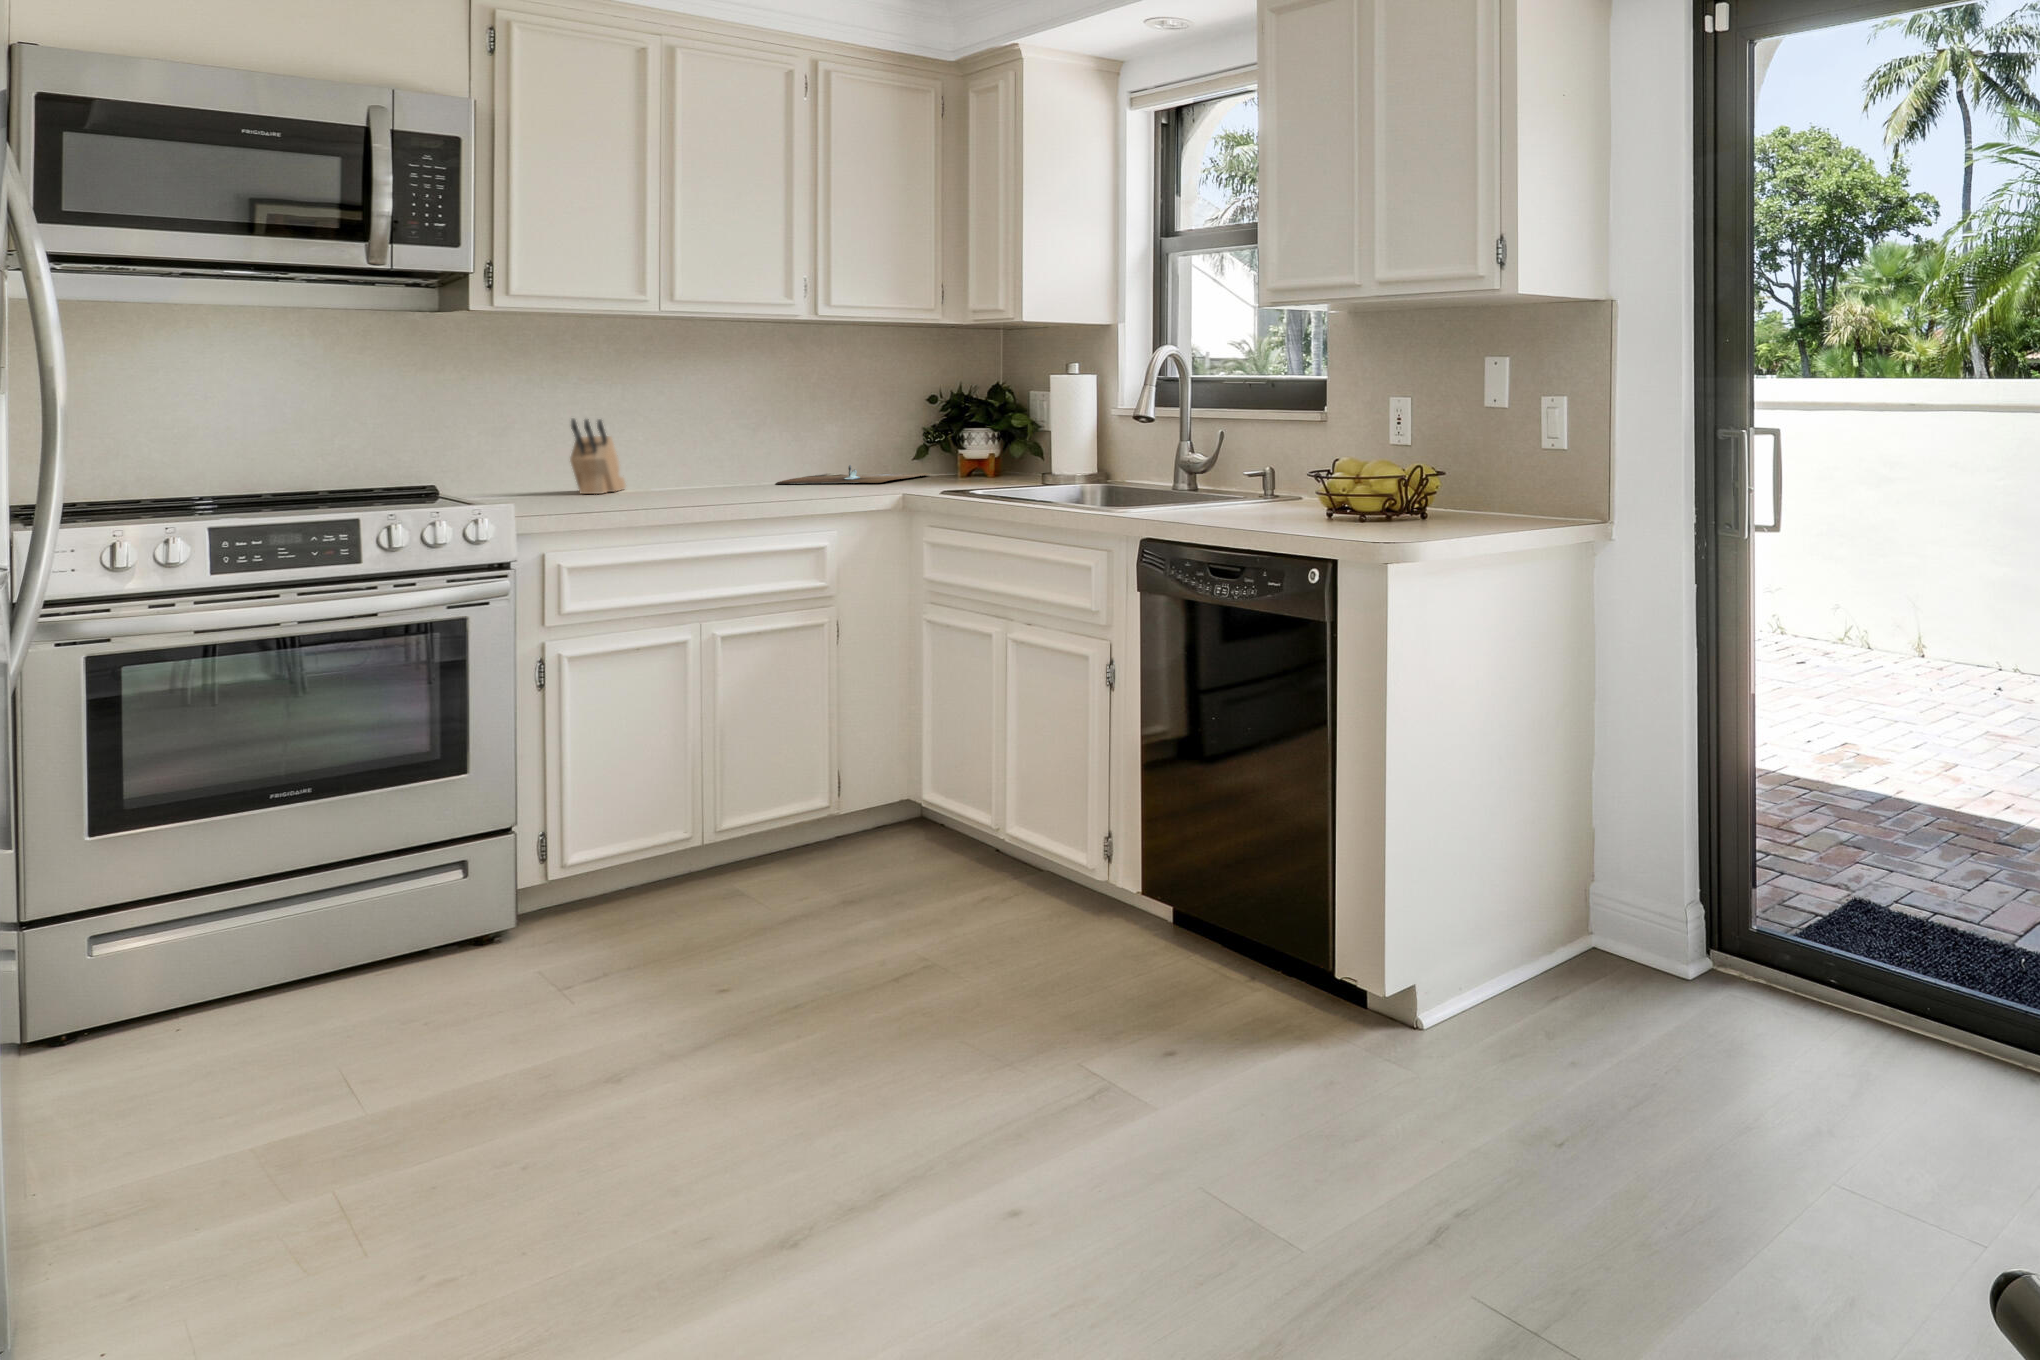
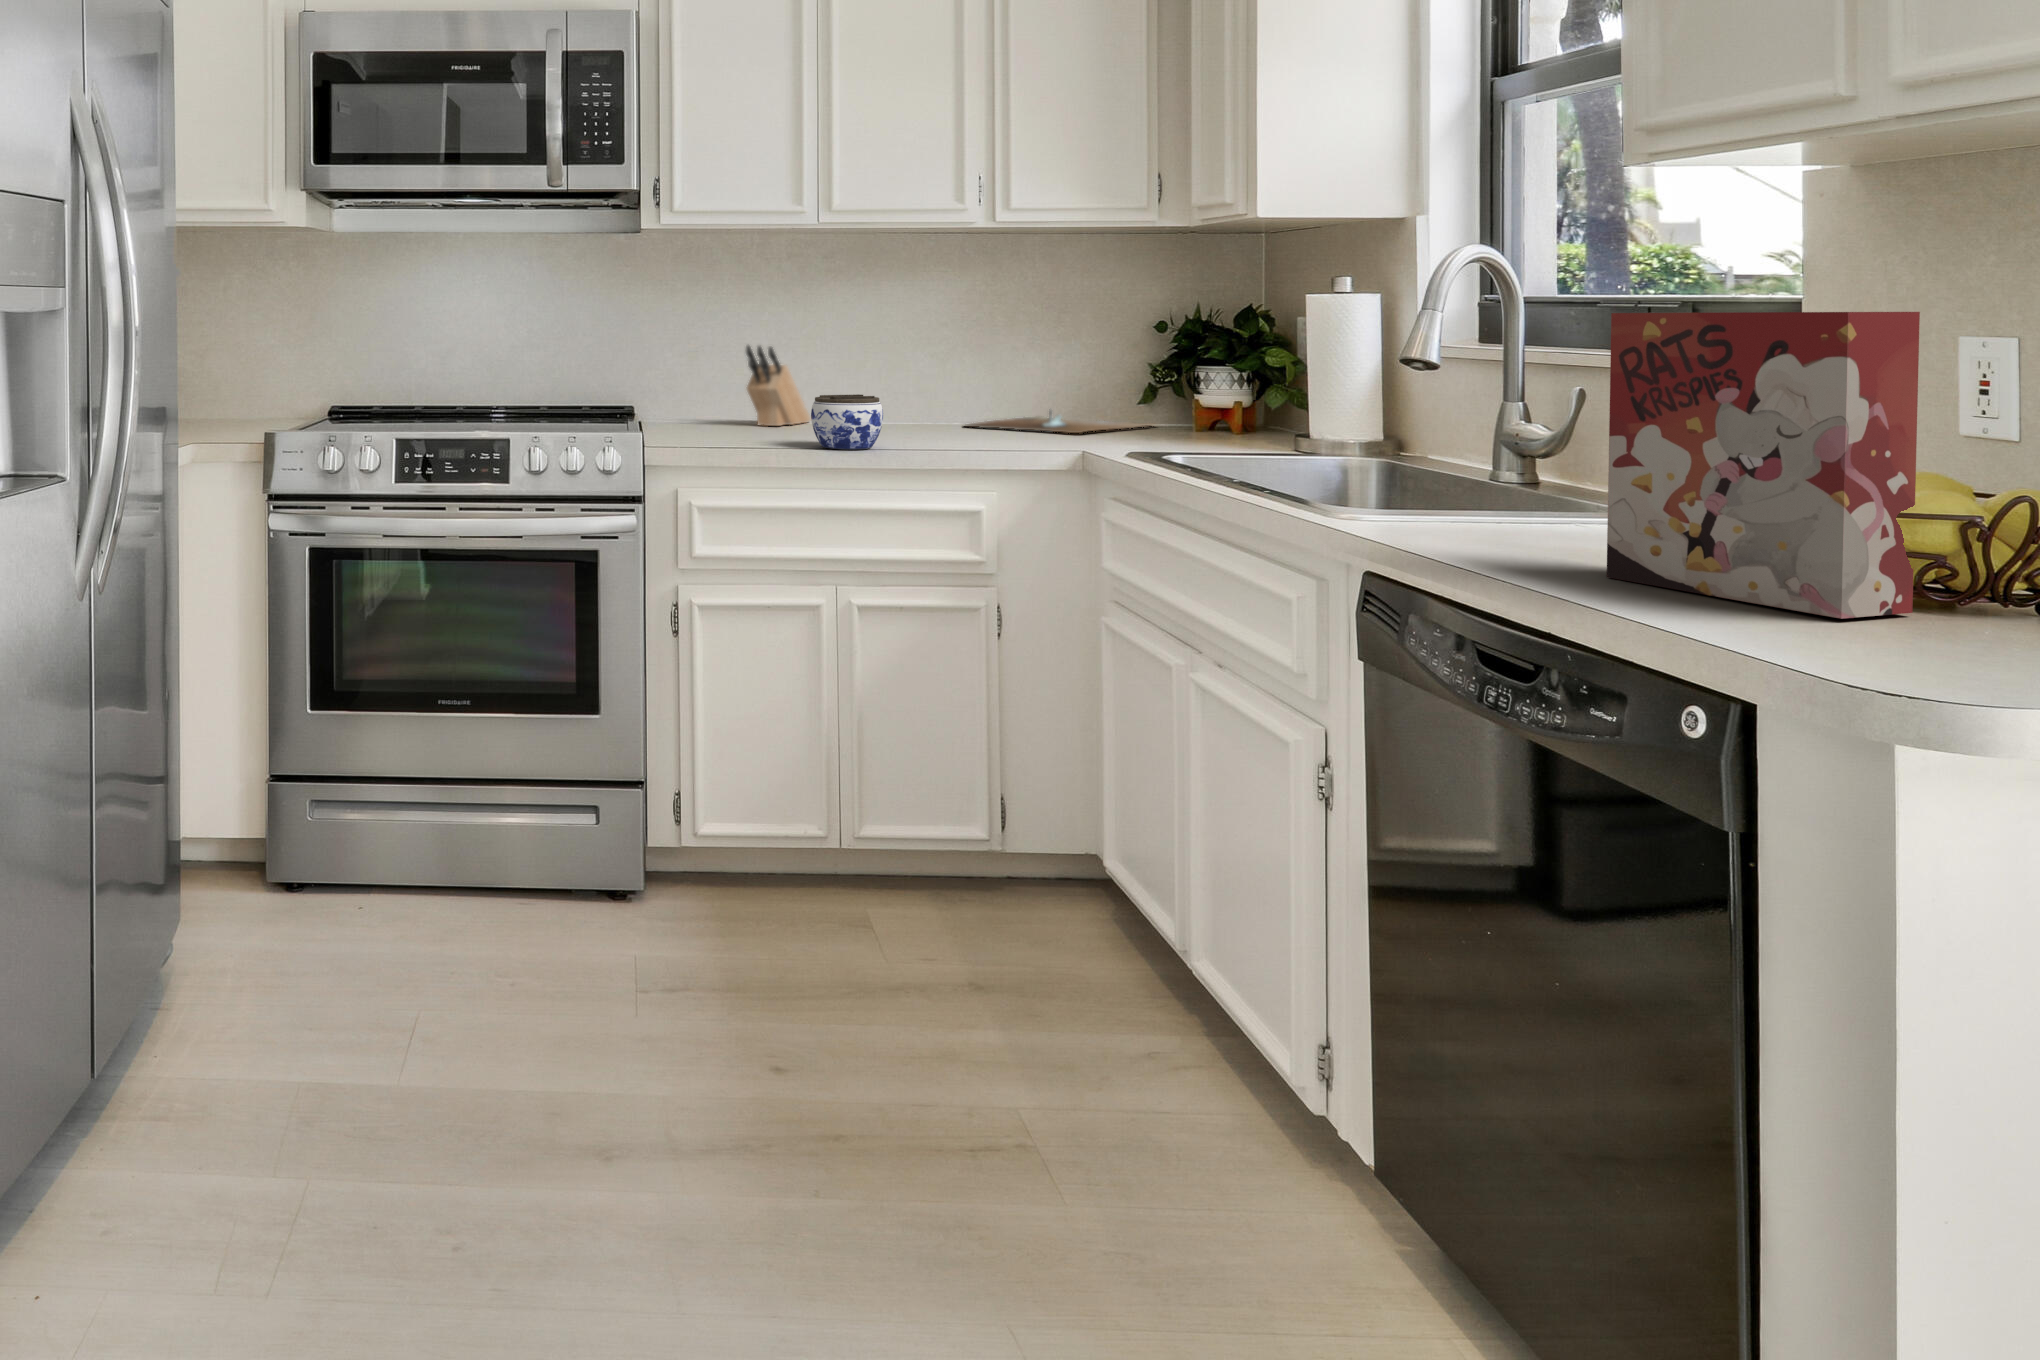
cereal box: none [1265,386,1381,528] -> present [1607,312,1920,619]
jar: none [677,458,745,505] -> present [811,394,883,449]

